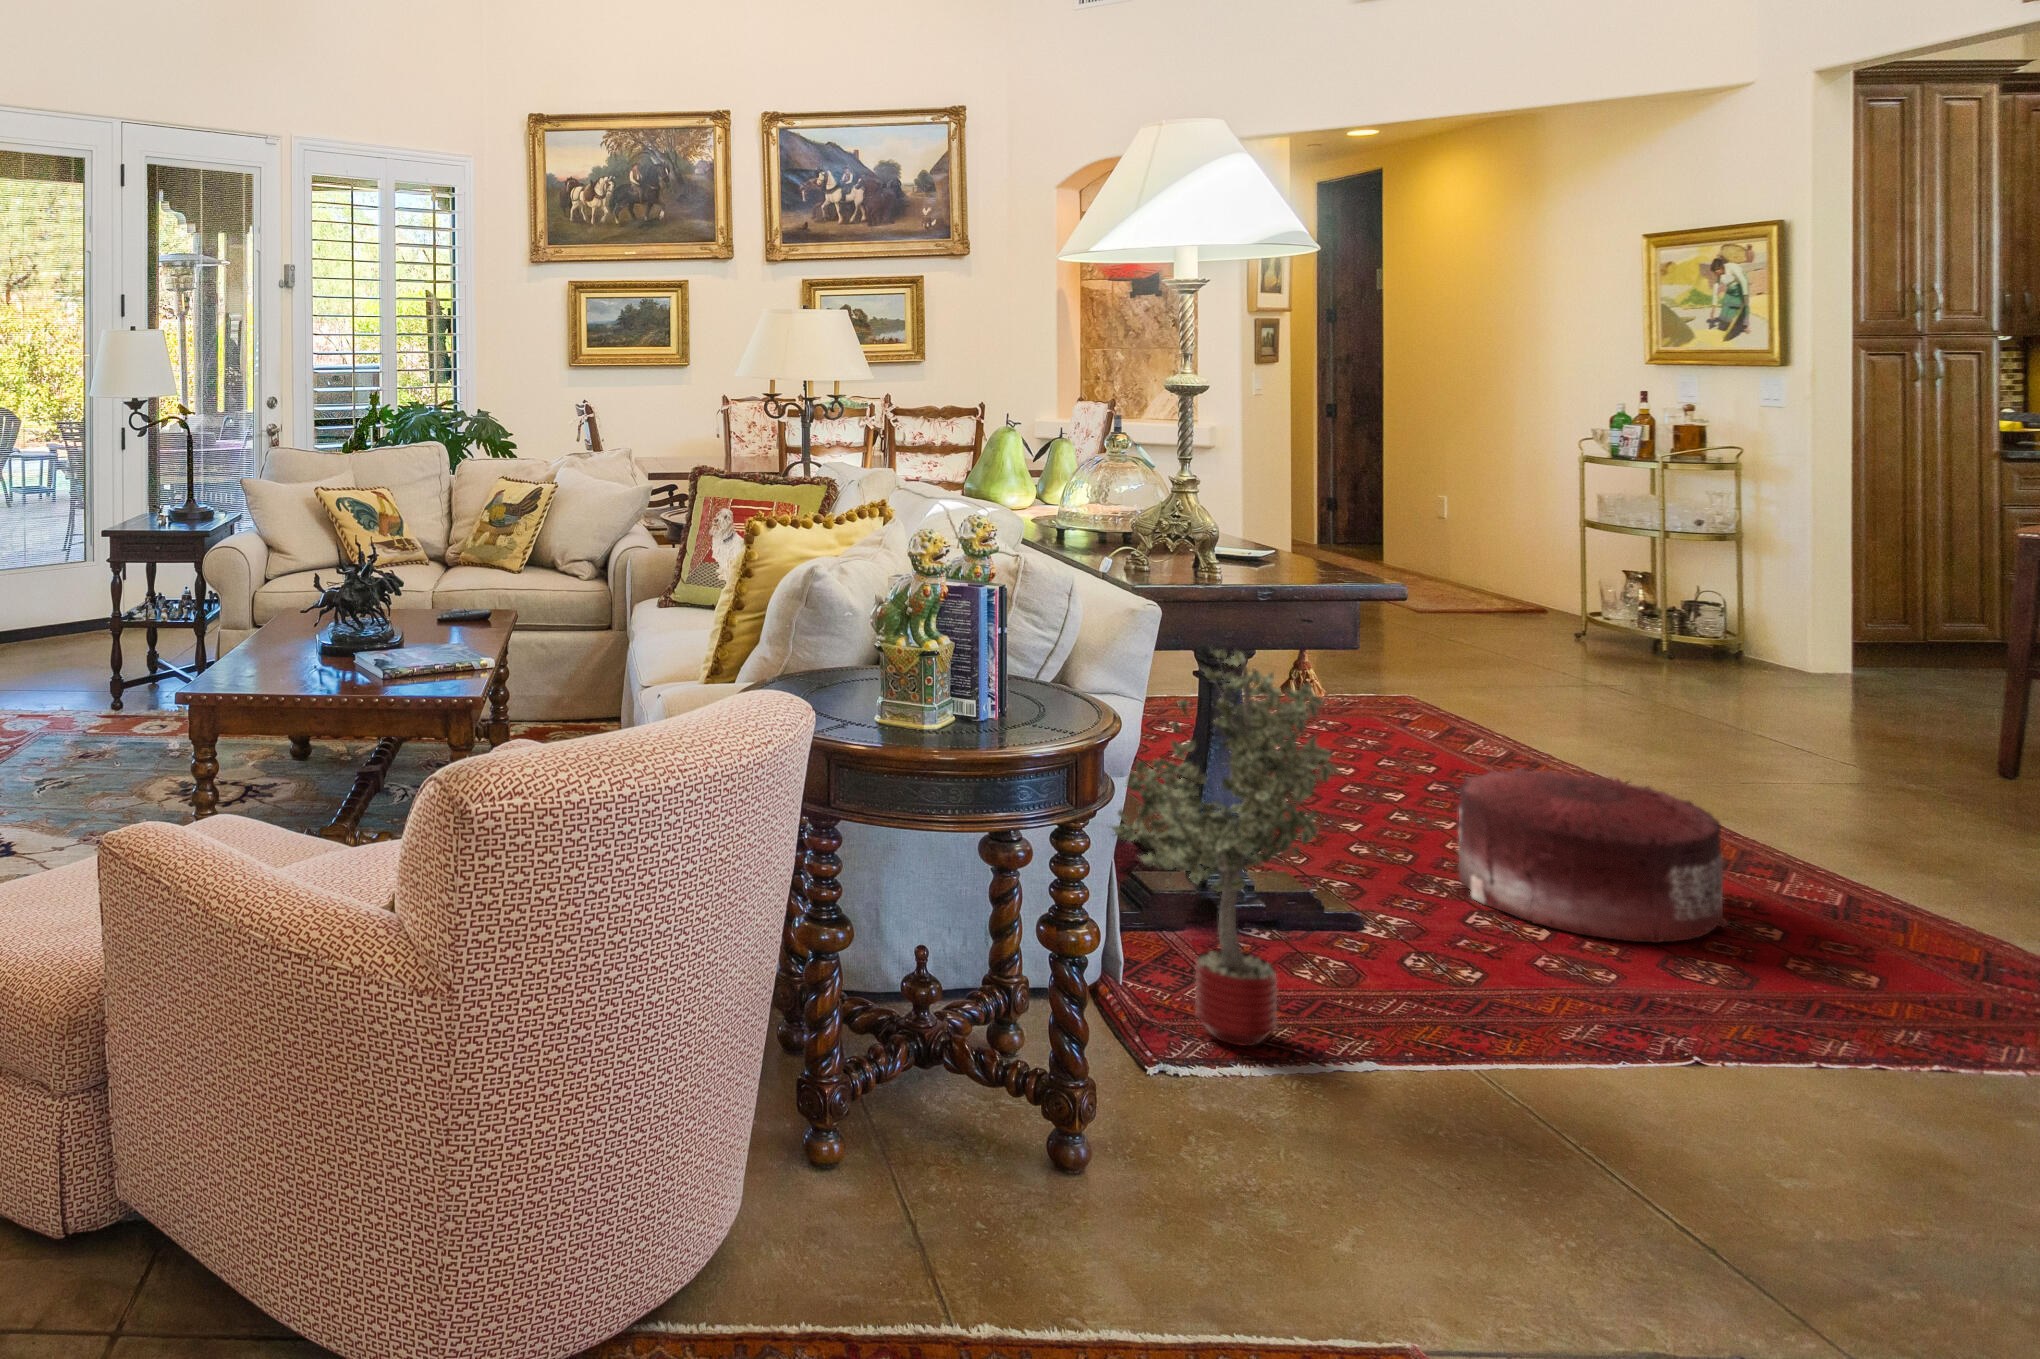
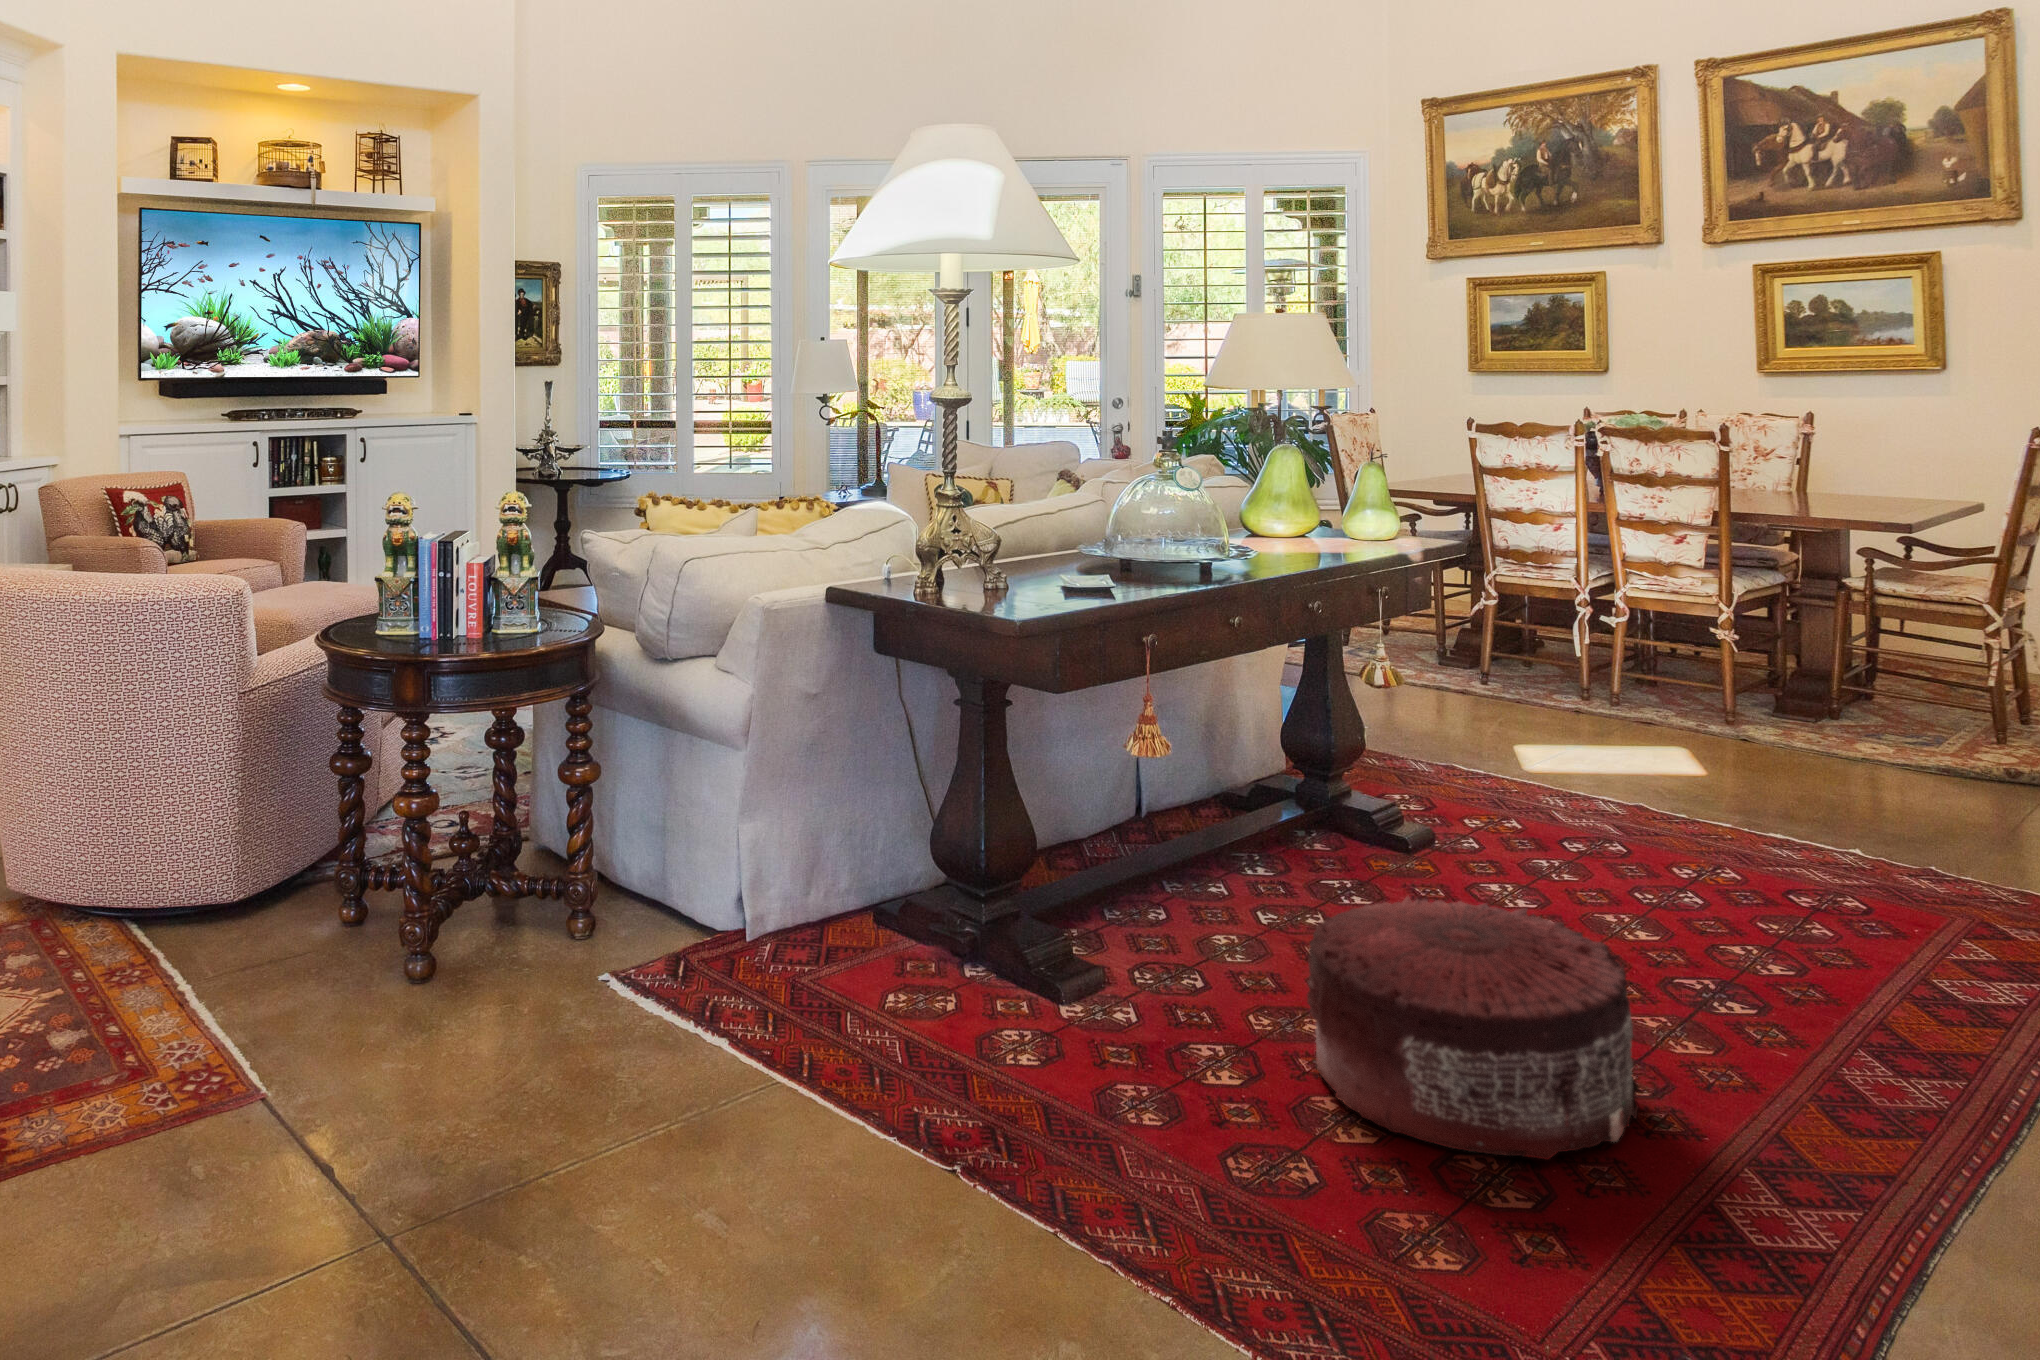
potted tree: present [1109,649,1339,1046] -> none [597,631,894,1010]

